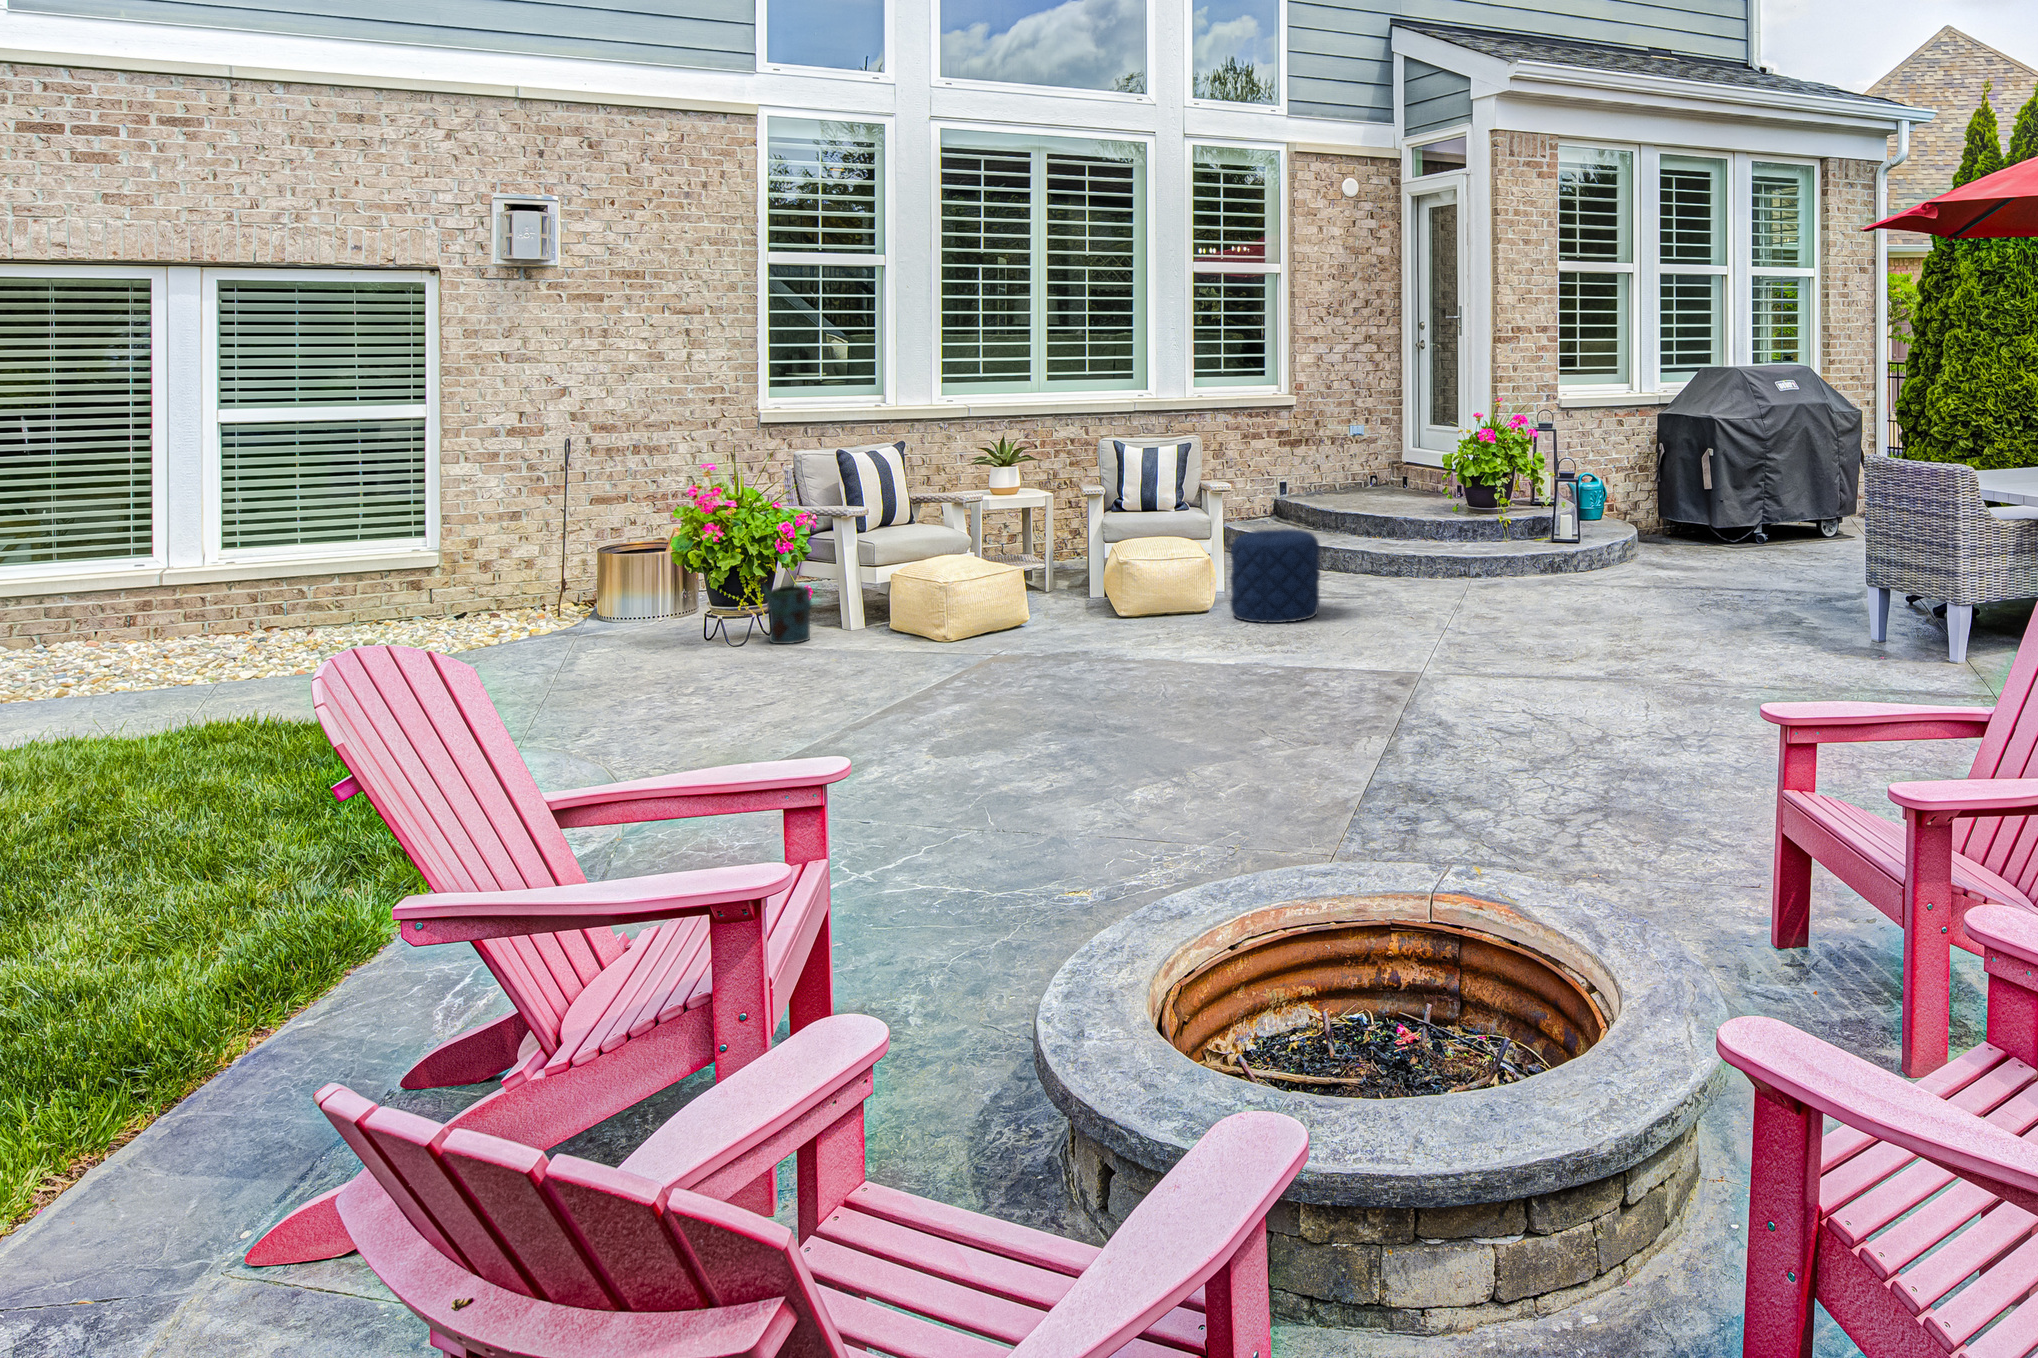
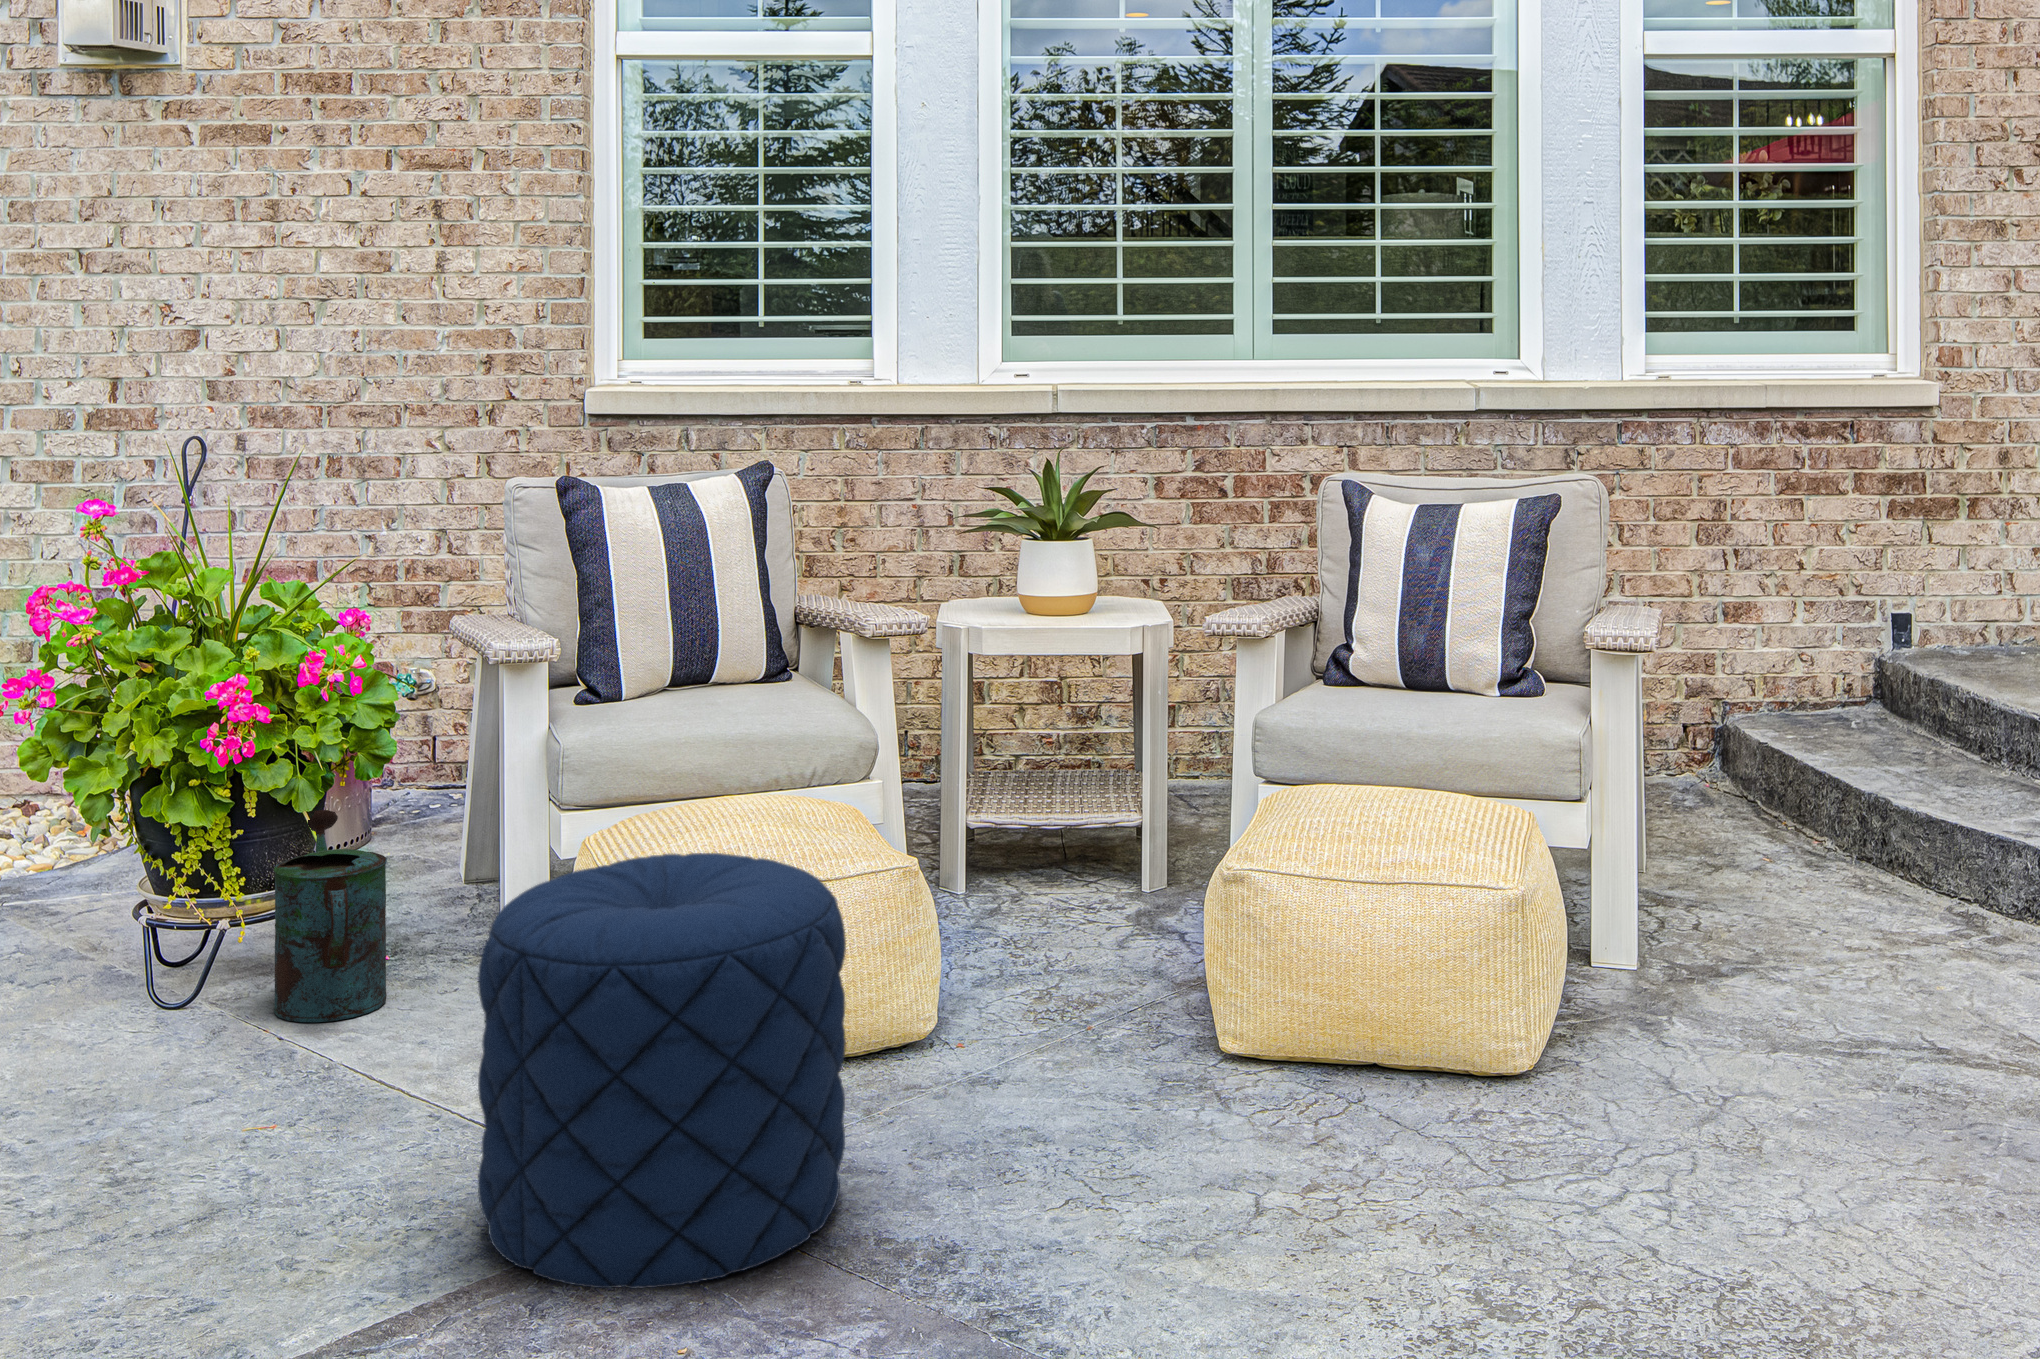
pouf: present [1230,529,1320,623] -> present [478,853,846,1289]

